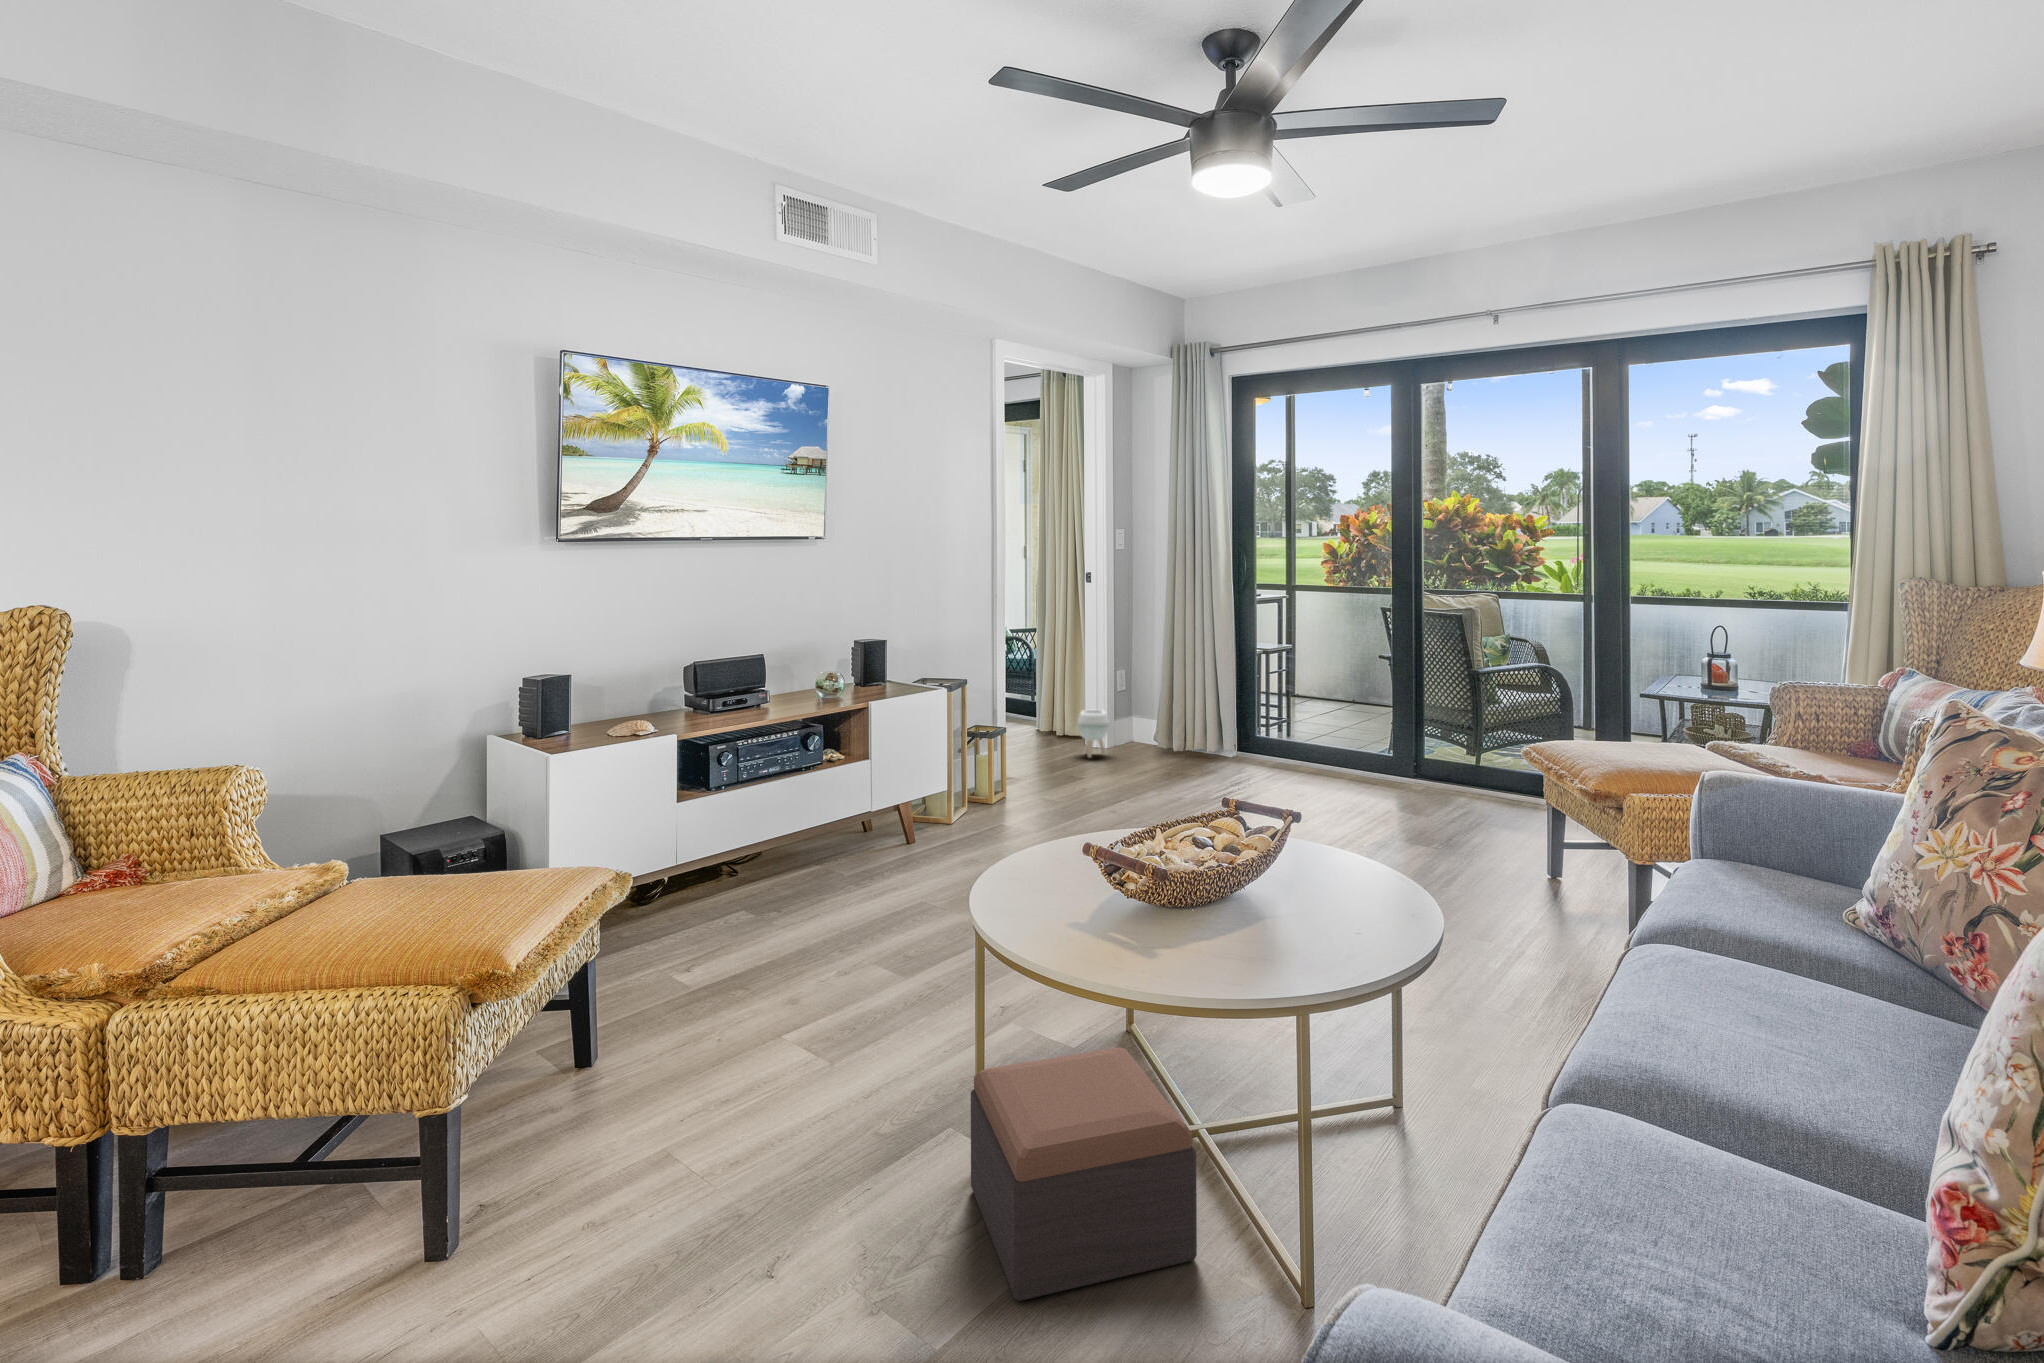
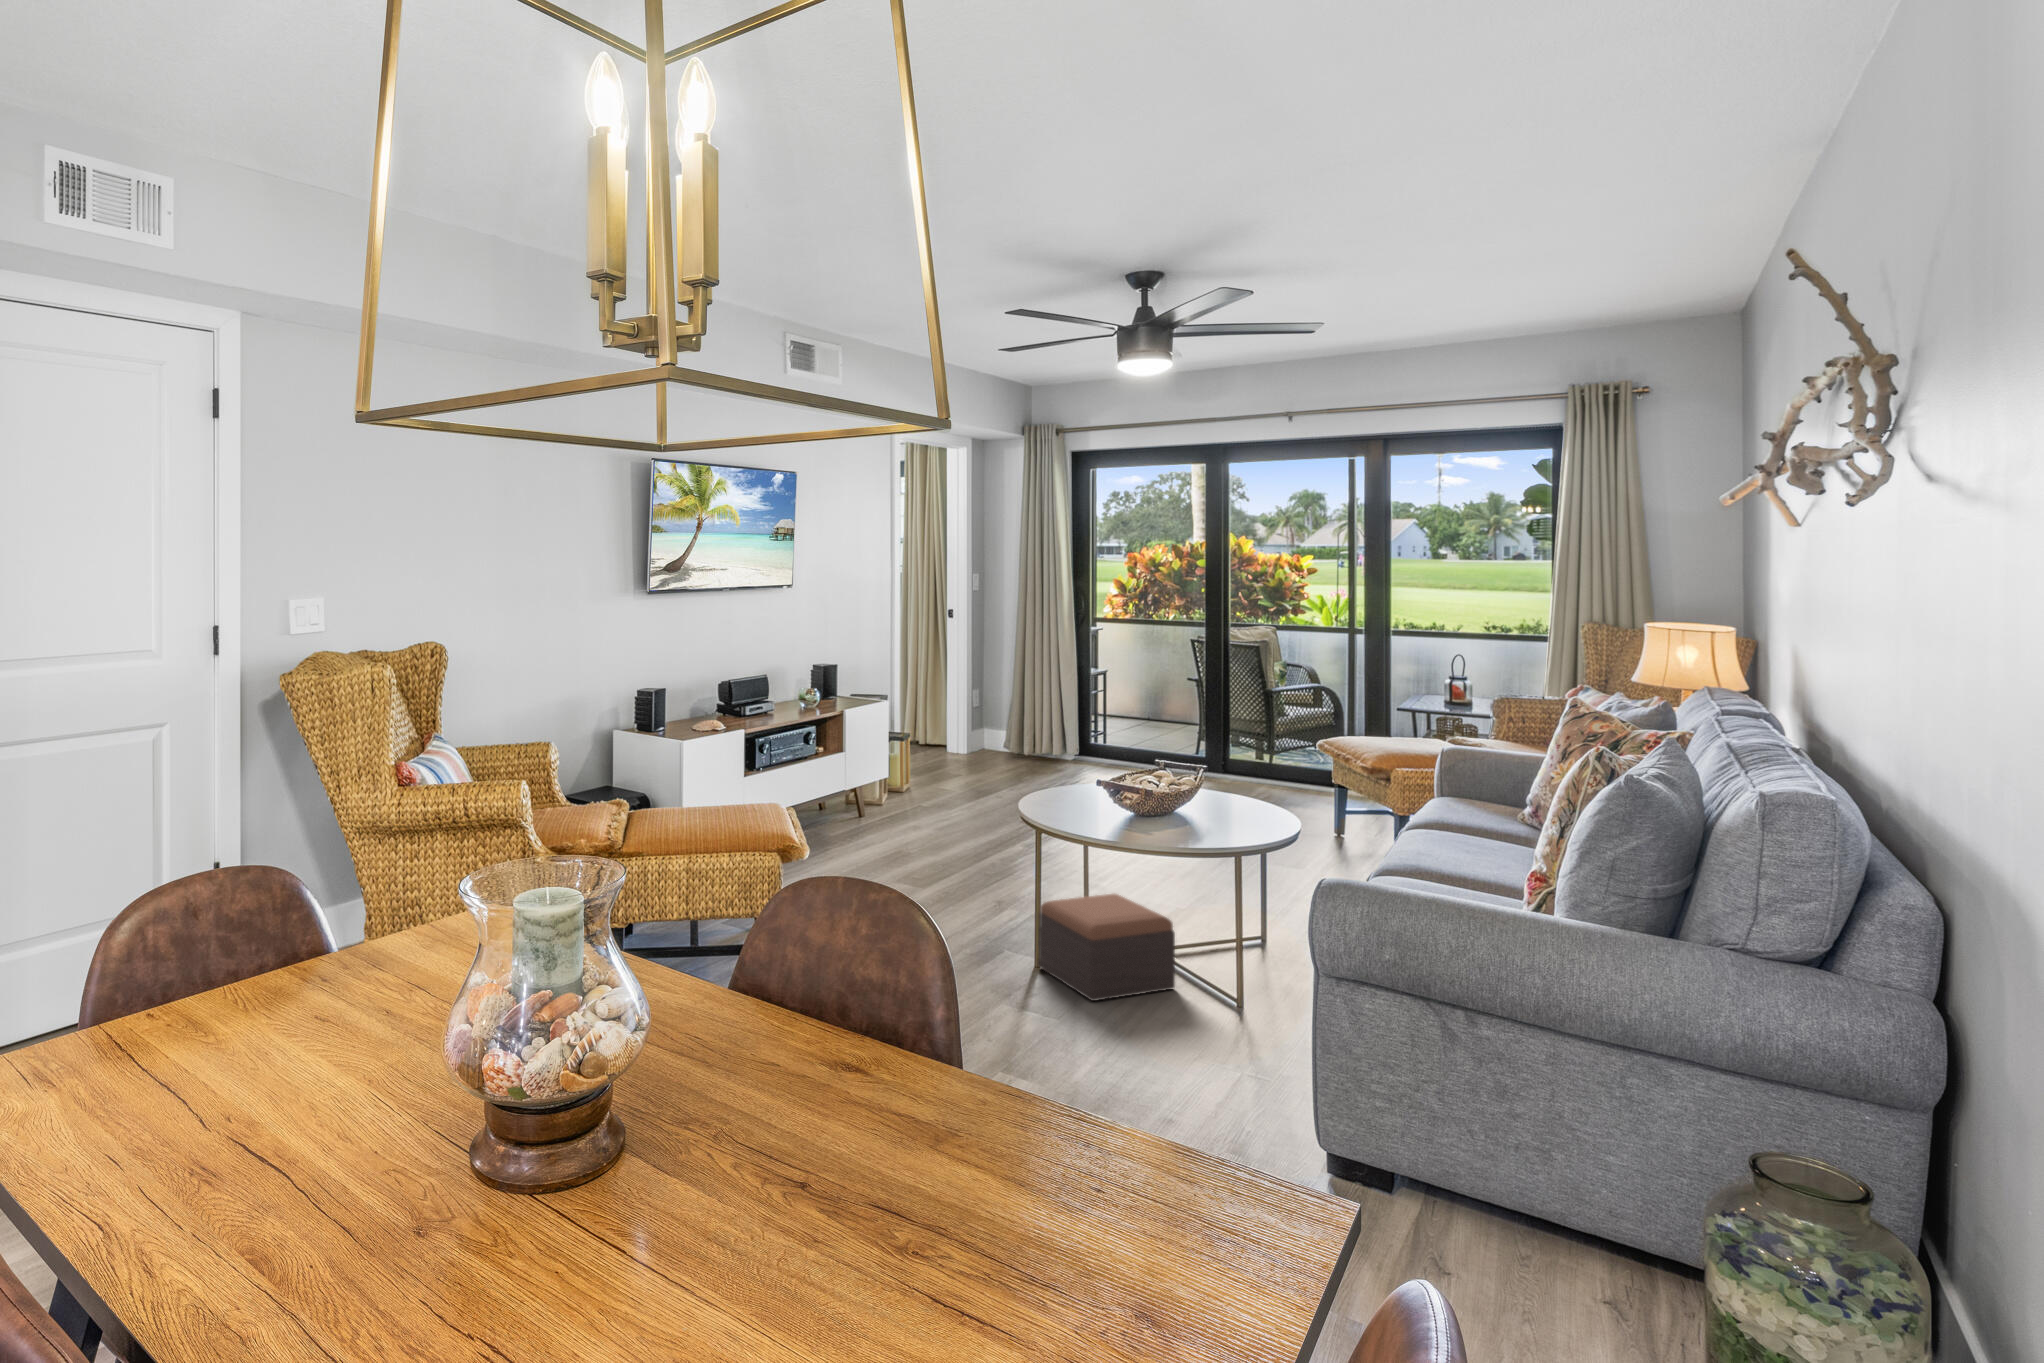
planter: present [1078,710,1109,758] -> none [945,722,972,761]

